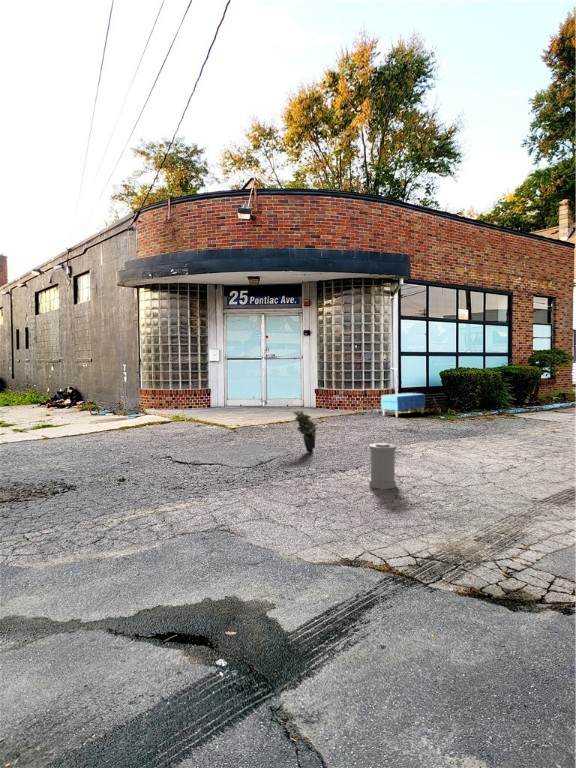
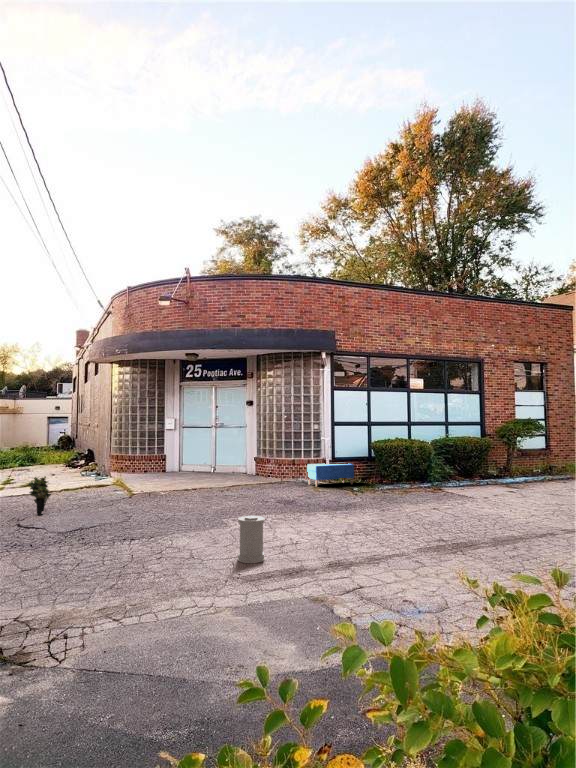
potted plant: present [293,411,317,453] -> present [28,476,51,515]
trash can: present [369,443,396,489] -> present [238,516,265,563]

